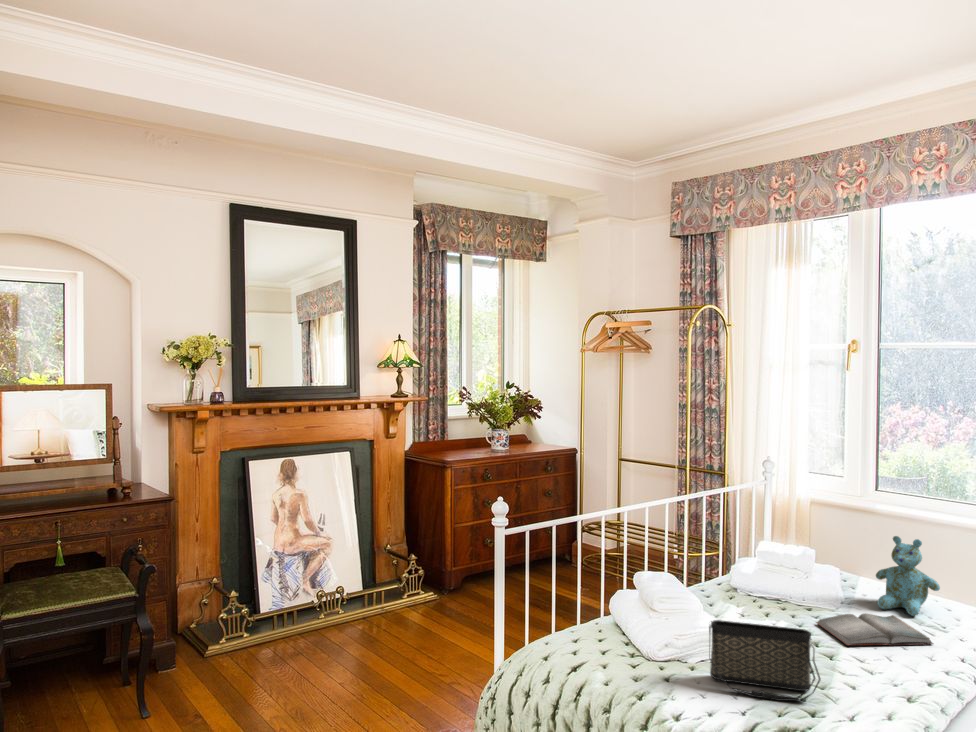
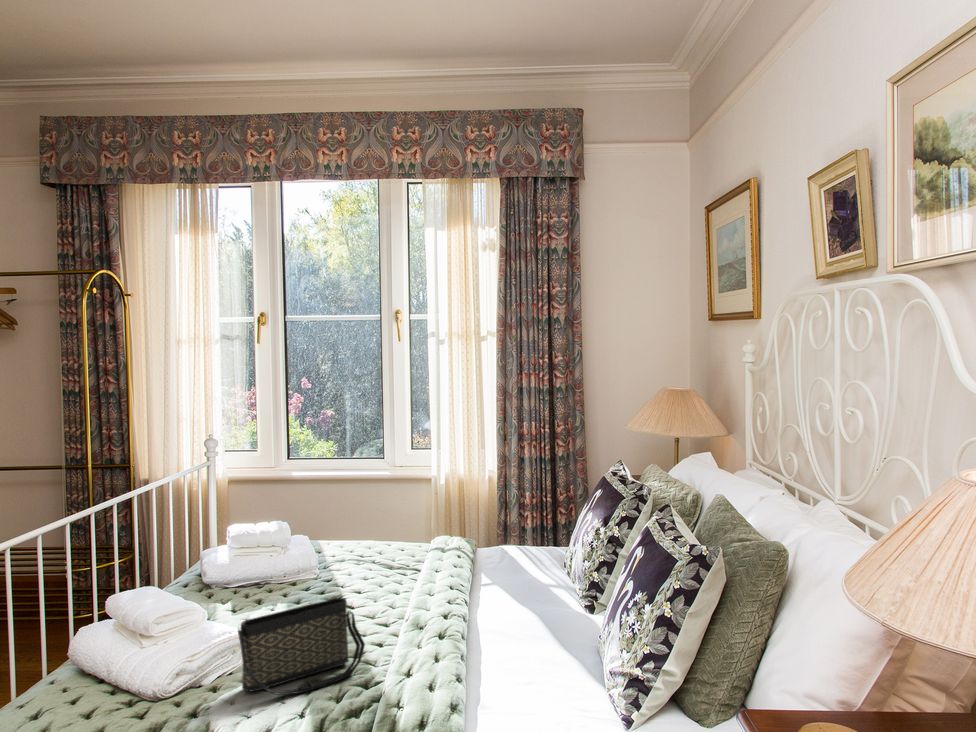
stuffed bear: present [876,536,940,616] -> none [338,488,393,561]
hardback book: present [816,613,933,646] -> none [307,563,410,604]

